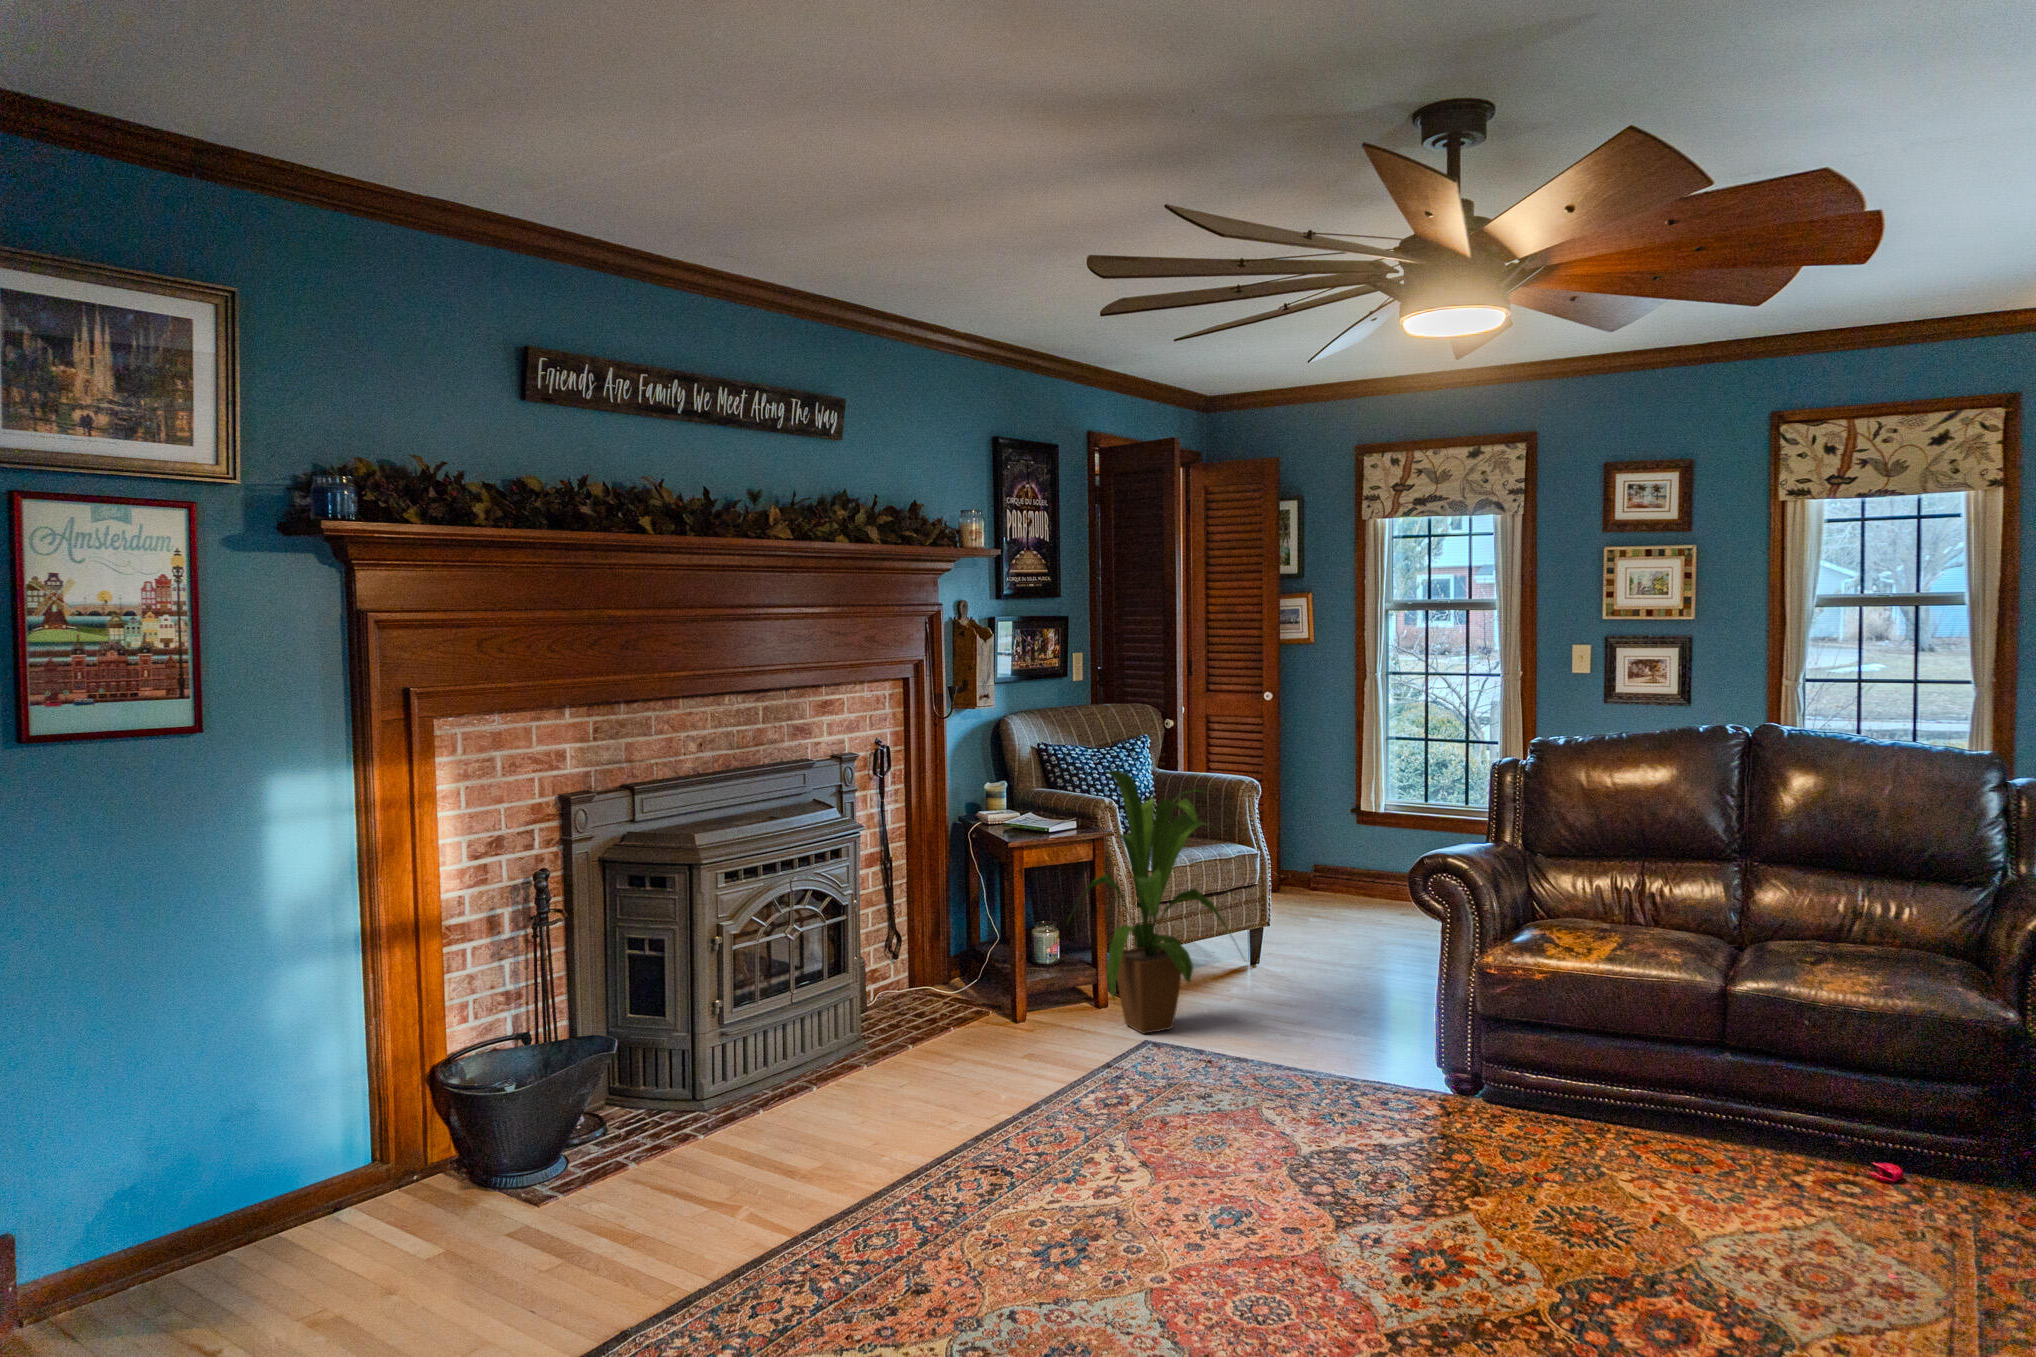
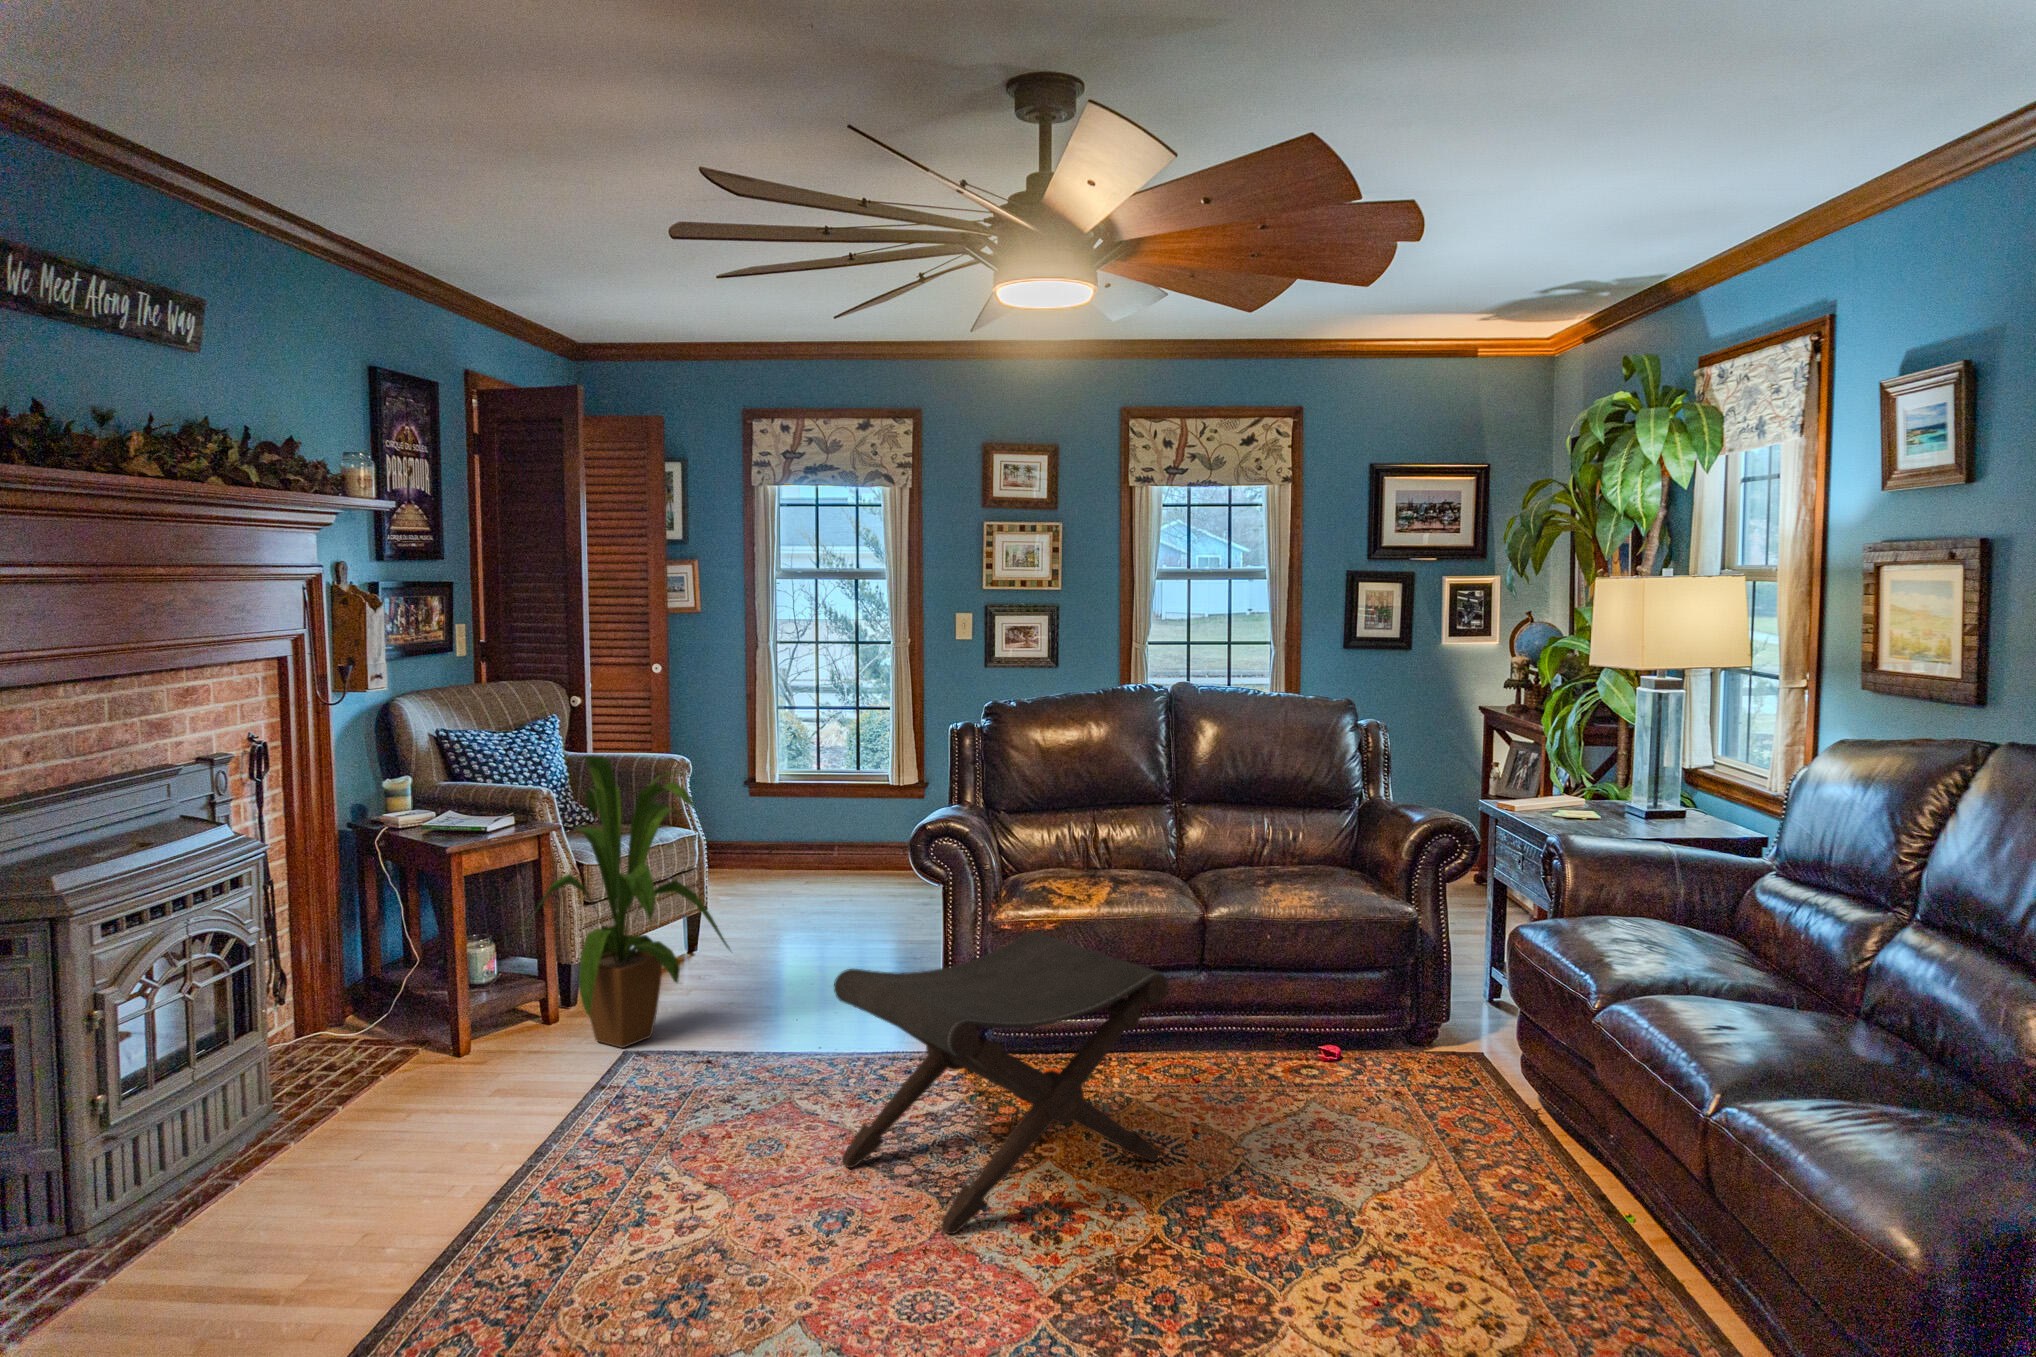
footstool: none [1260,975,1604,1256] -> present [834,931,1168,1234]

